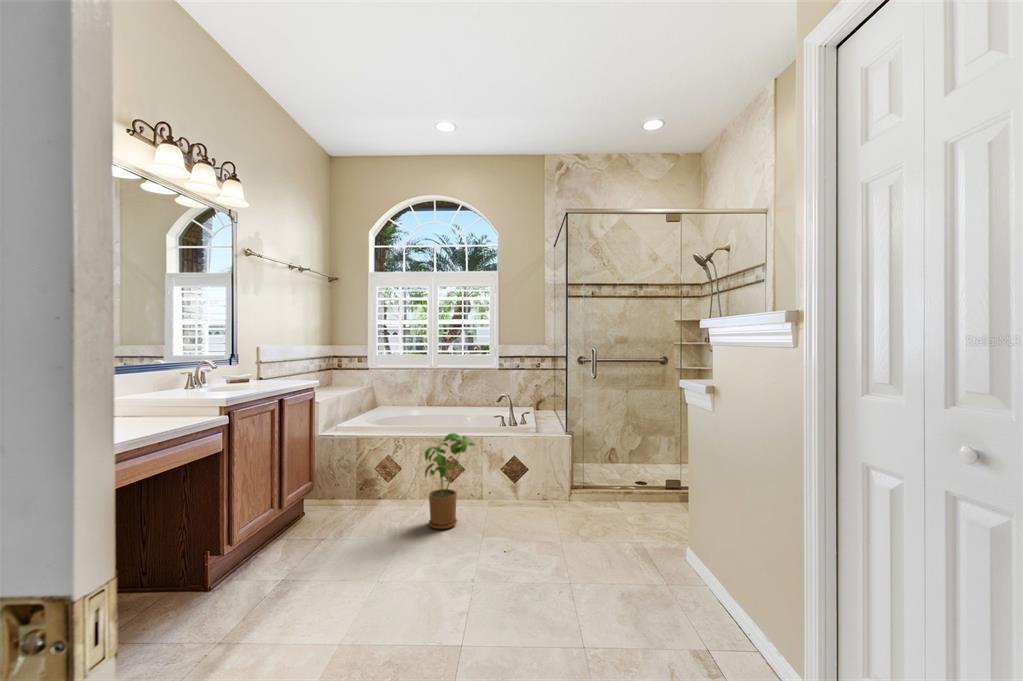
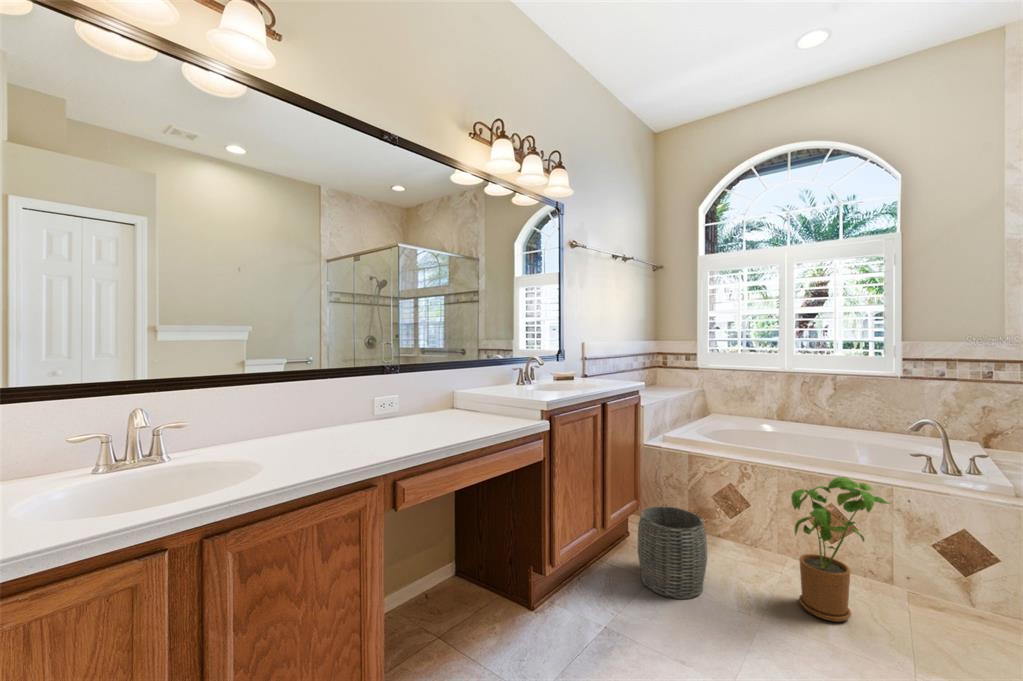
woven basket: none [312,479,368,549] -> present [638,506,707,599]

